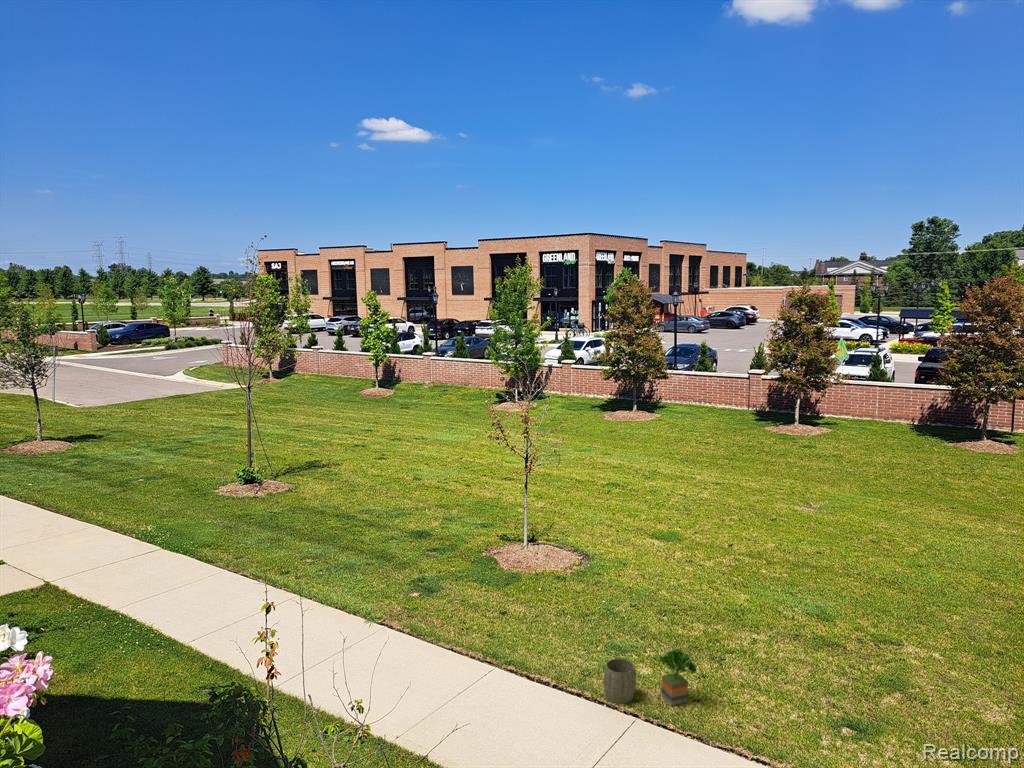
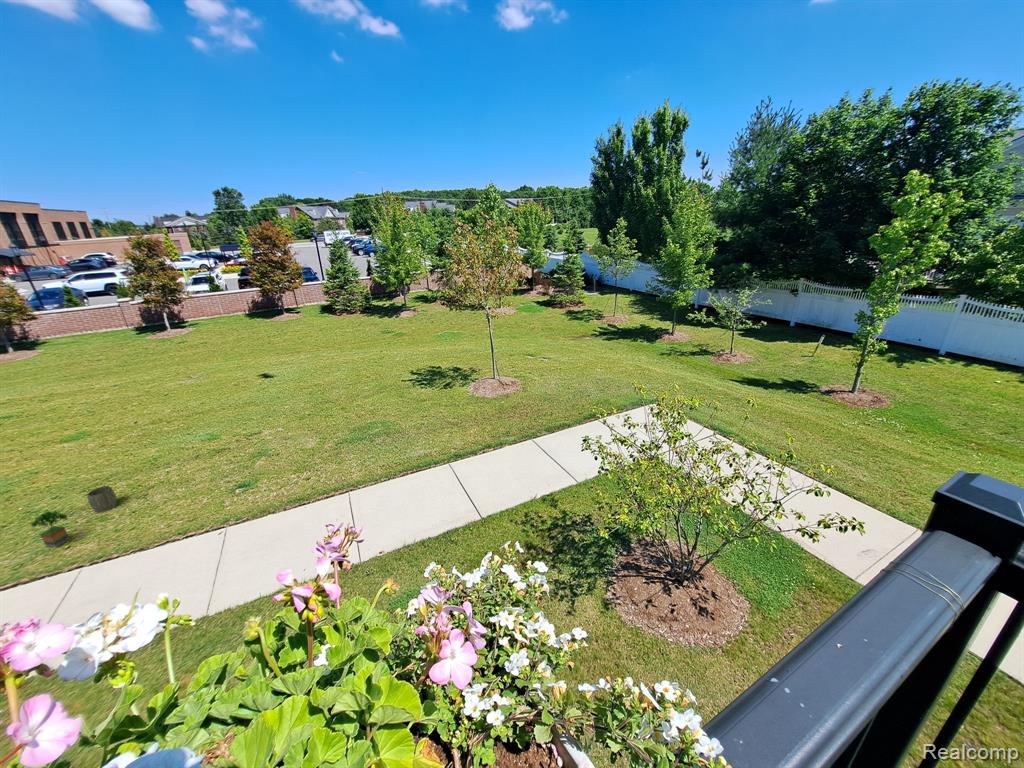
potted tree: present [659,649,697,706] -> present [30,511,70,547]

